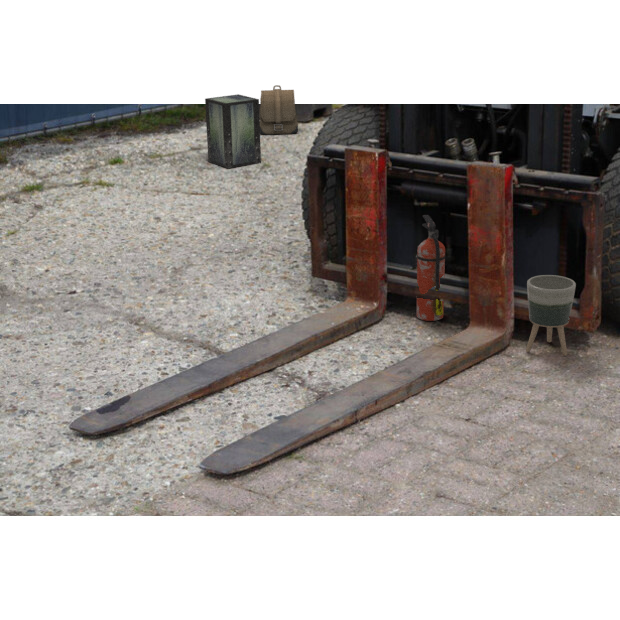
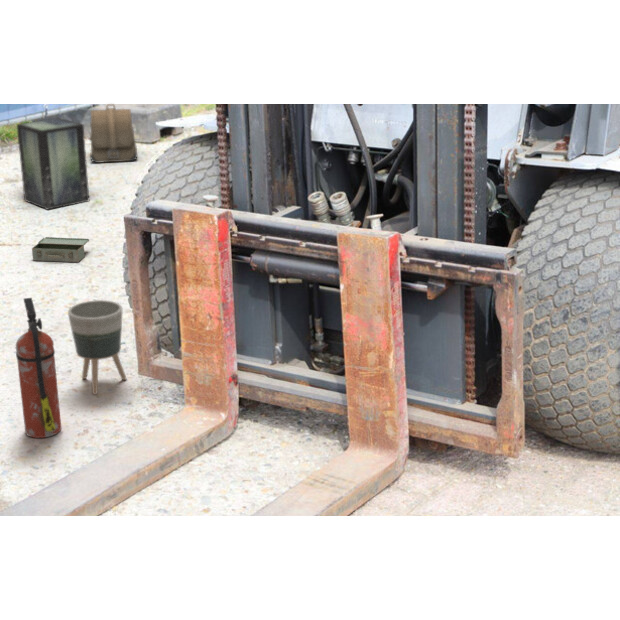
toolbox: none [220,187,265,206] -> present [32,237,89,262]
fire extinguisher: present [417,215,445,321] -> present [16,298,61,438]
planter: present [526,275,576,356] -> present [68,300,126,394]

